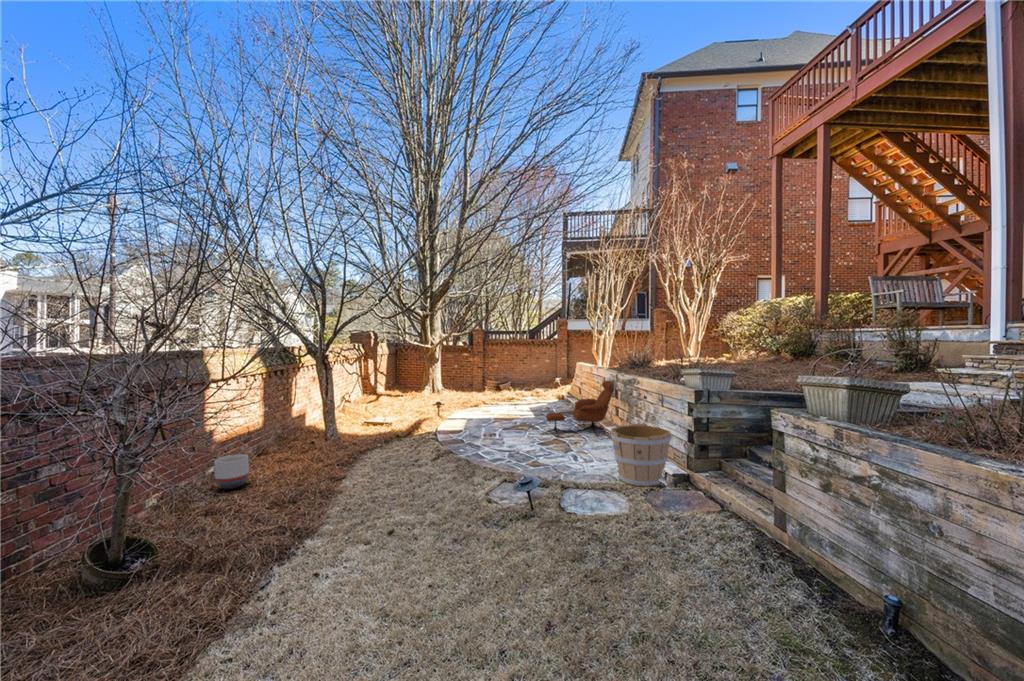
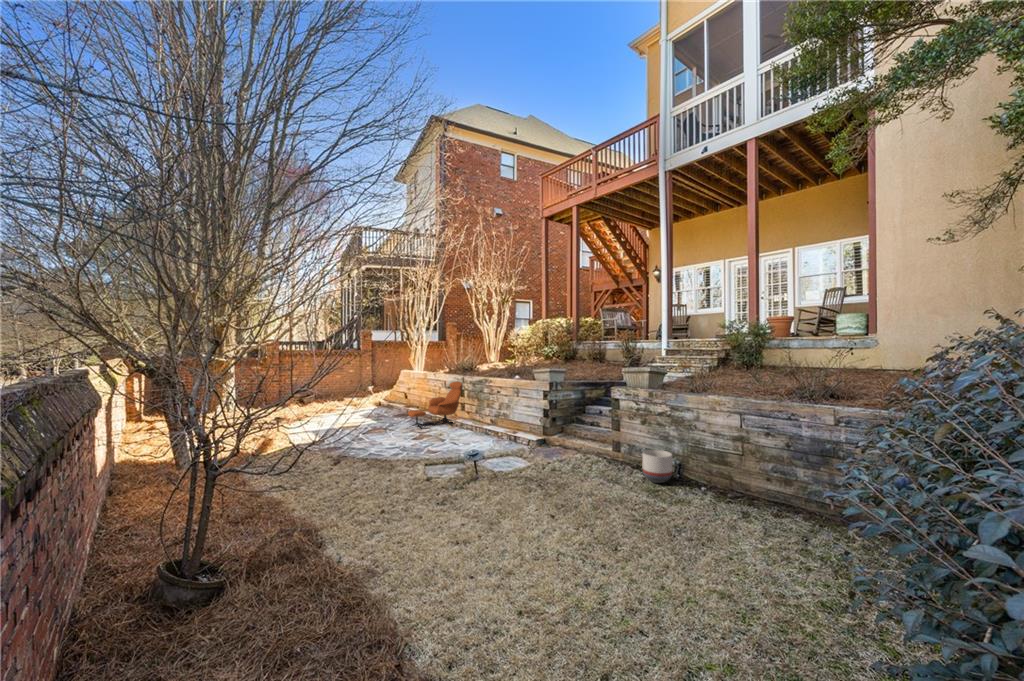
wooden bucket: present [610,424,672,487] -> none [491,408,533,450]
planter: present [214,454,249,489] -> present [642,450,672,483]

